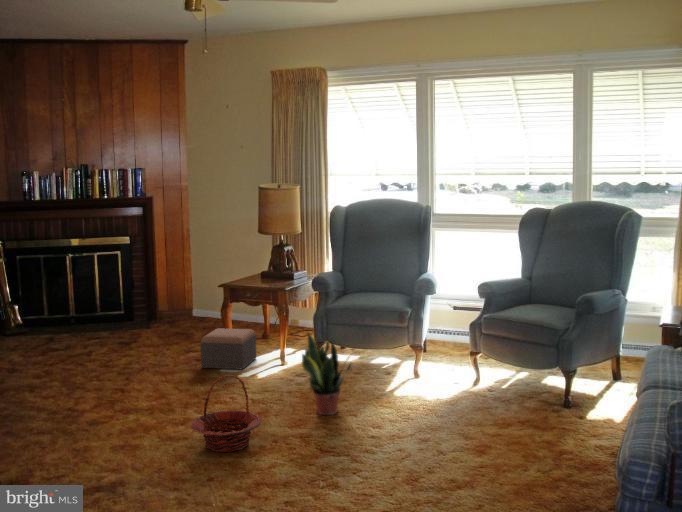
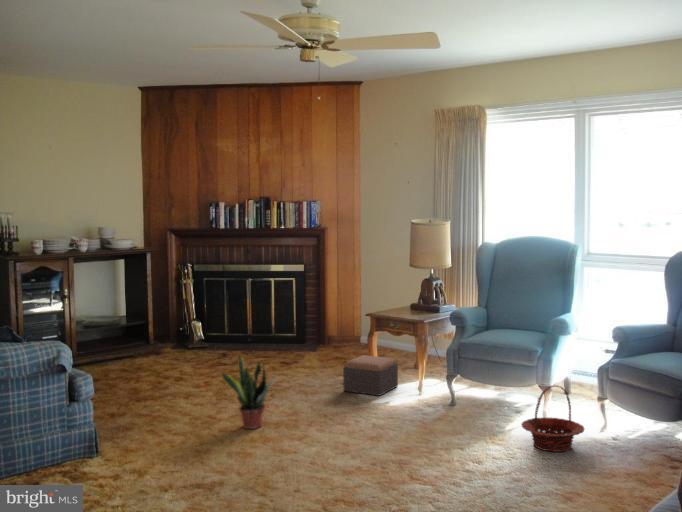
potted plant: present [302,333,351,415] -> present [222,355,275,429]
basket: present [191,375,262,452] -> present [521,385,584,452]

